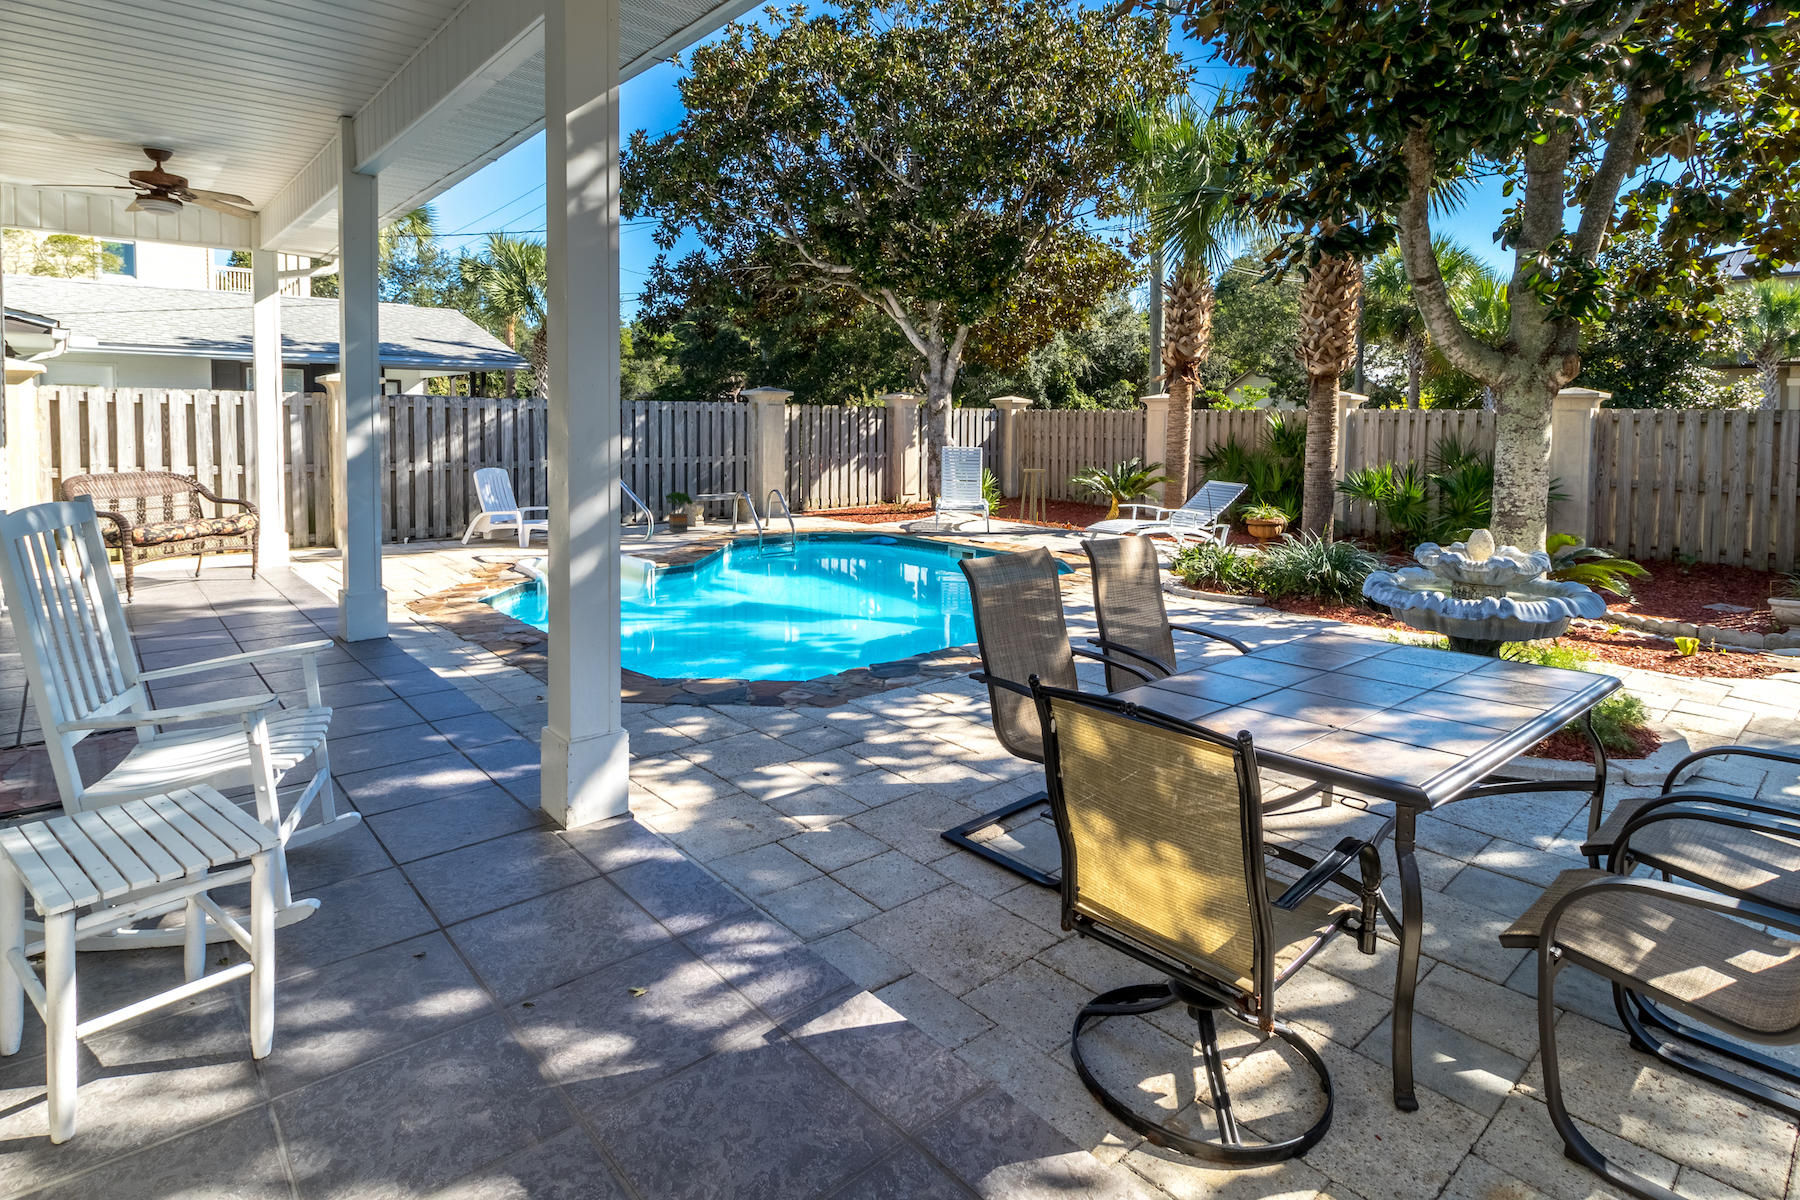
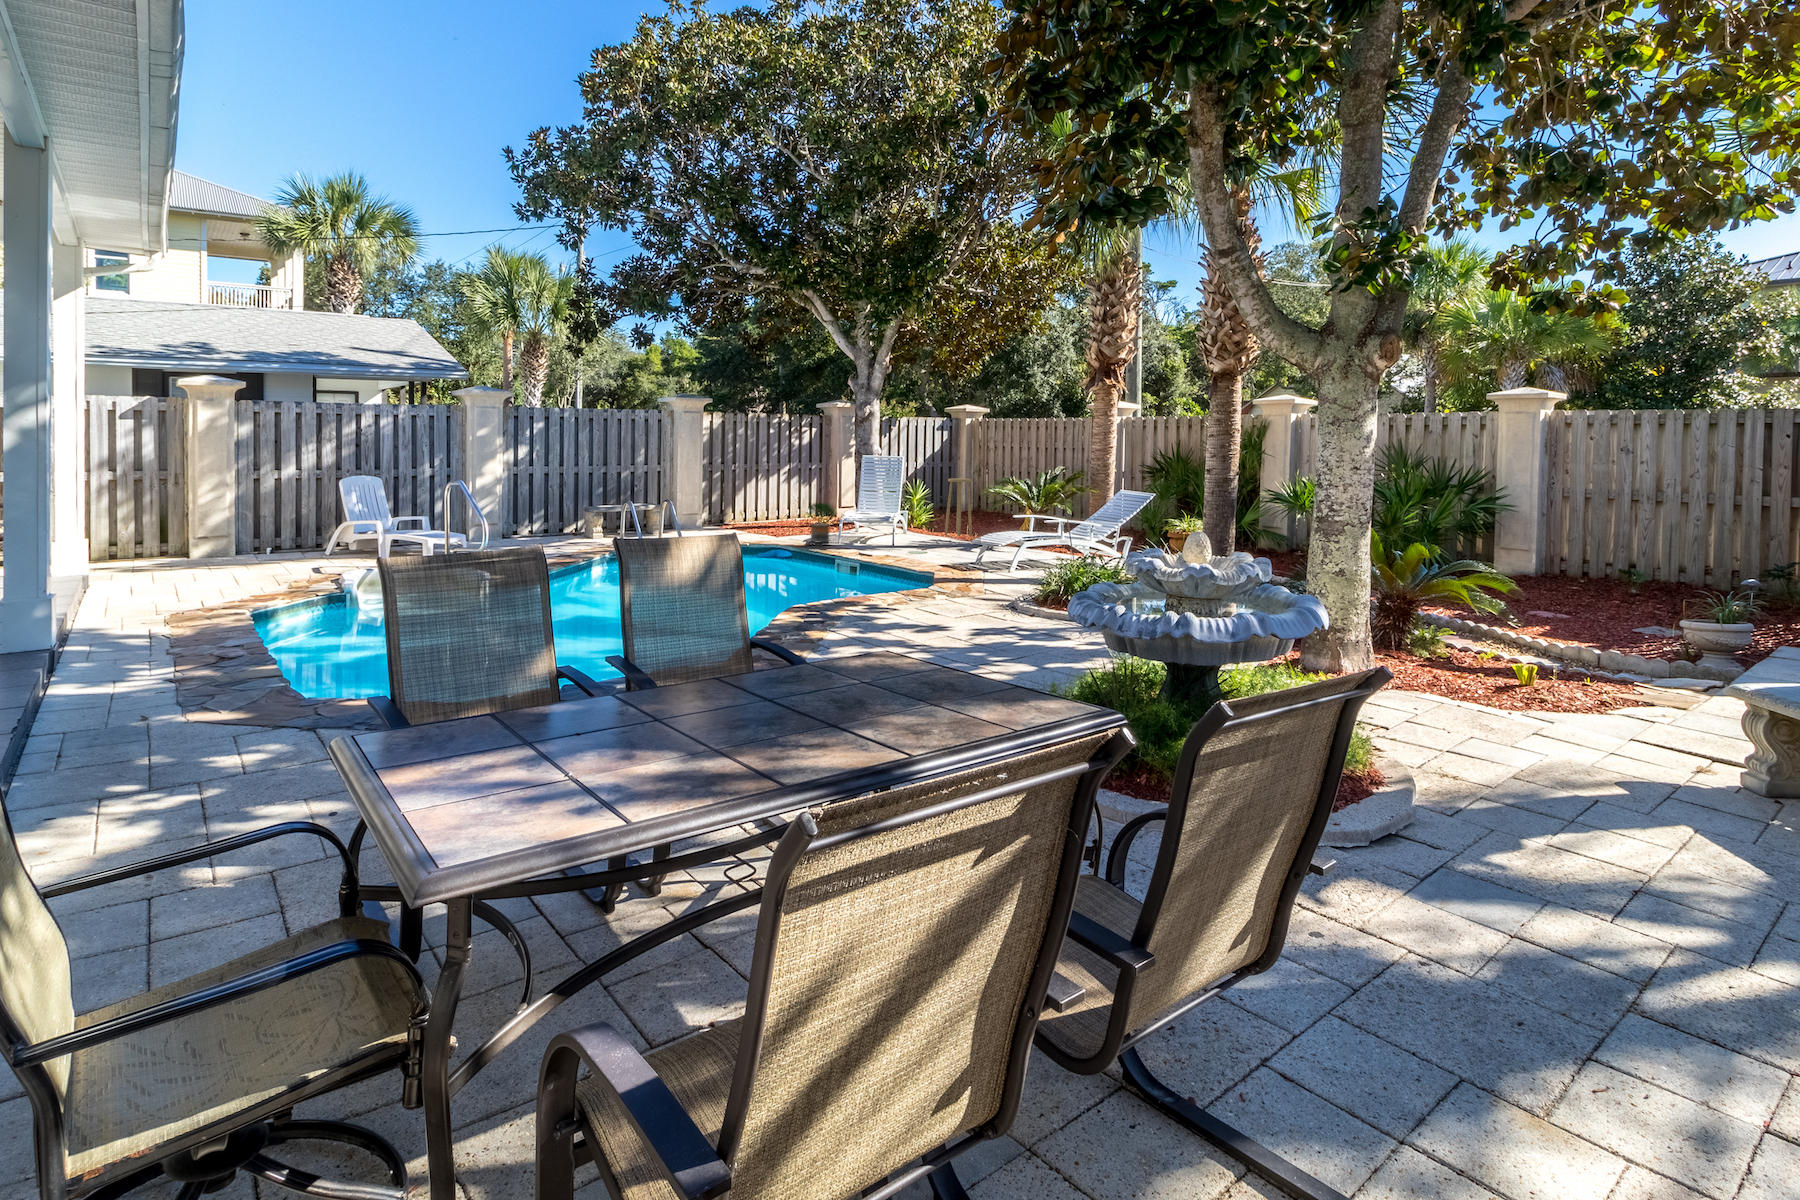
potted tree: present [666,492,693,532] -> present [808,503,835,542]

